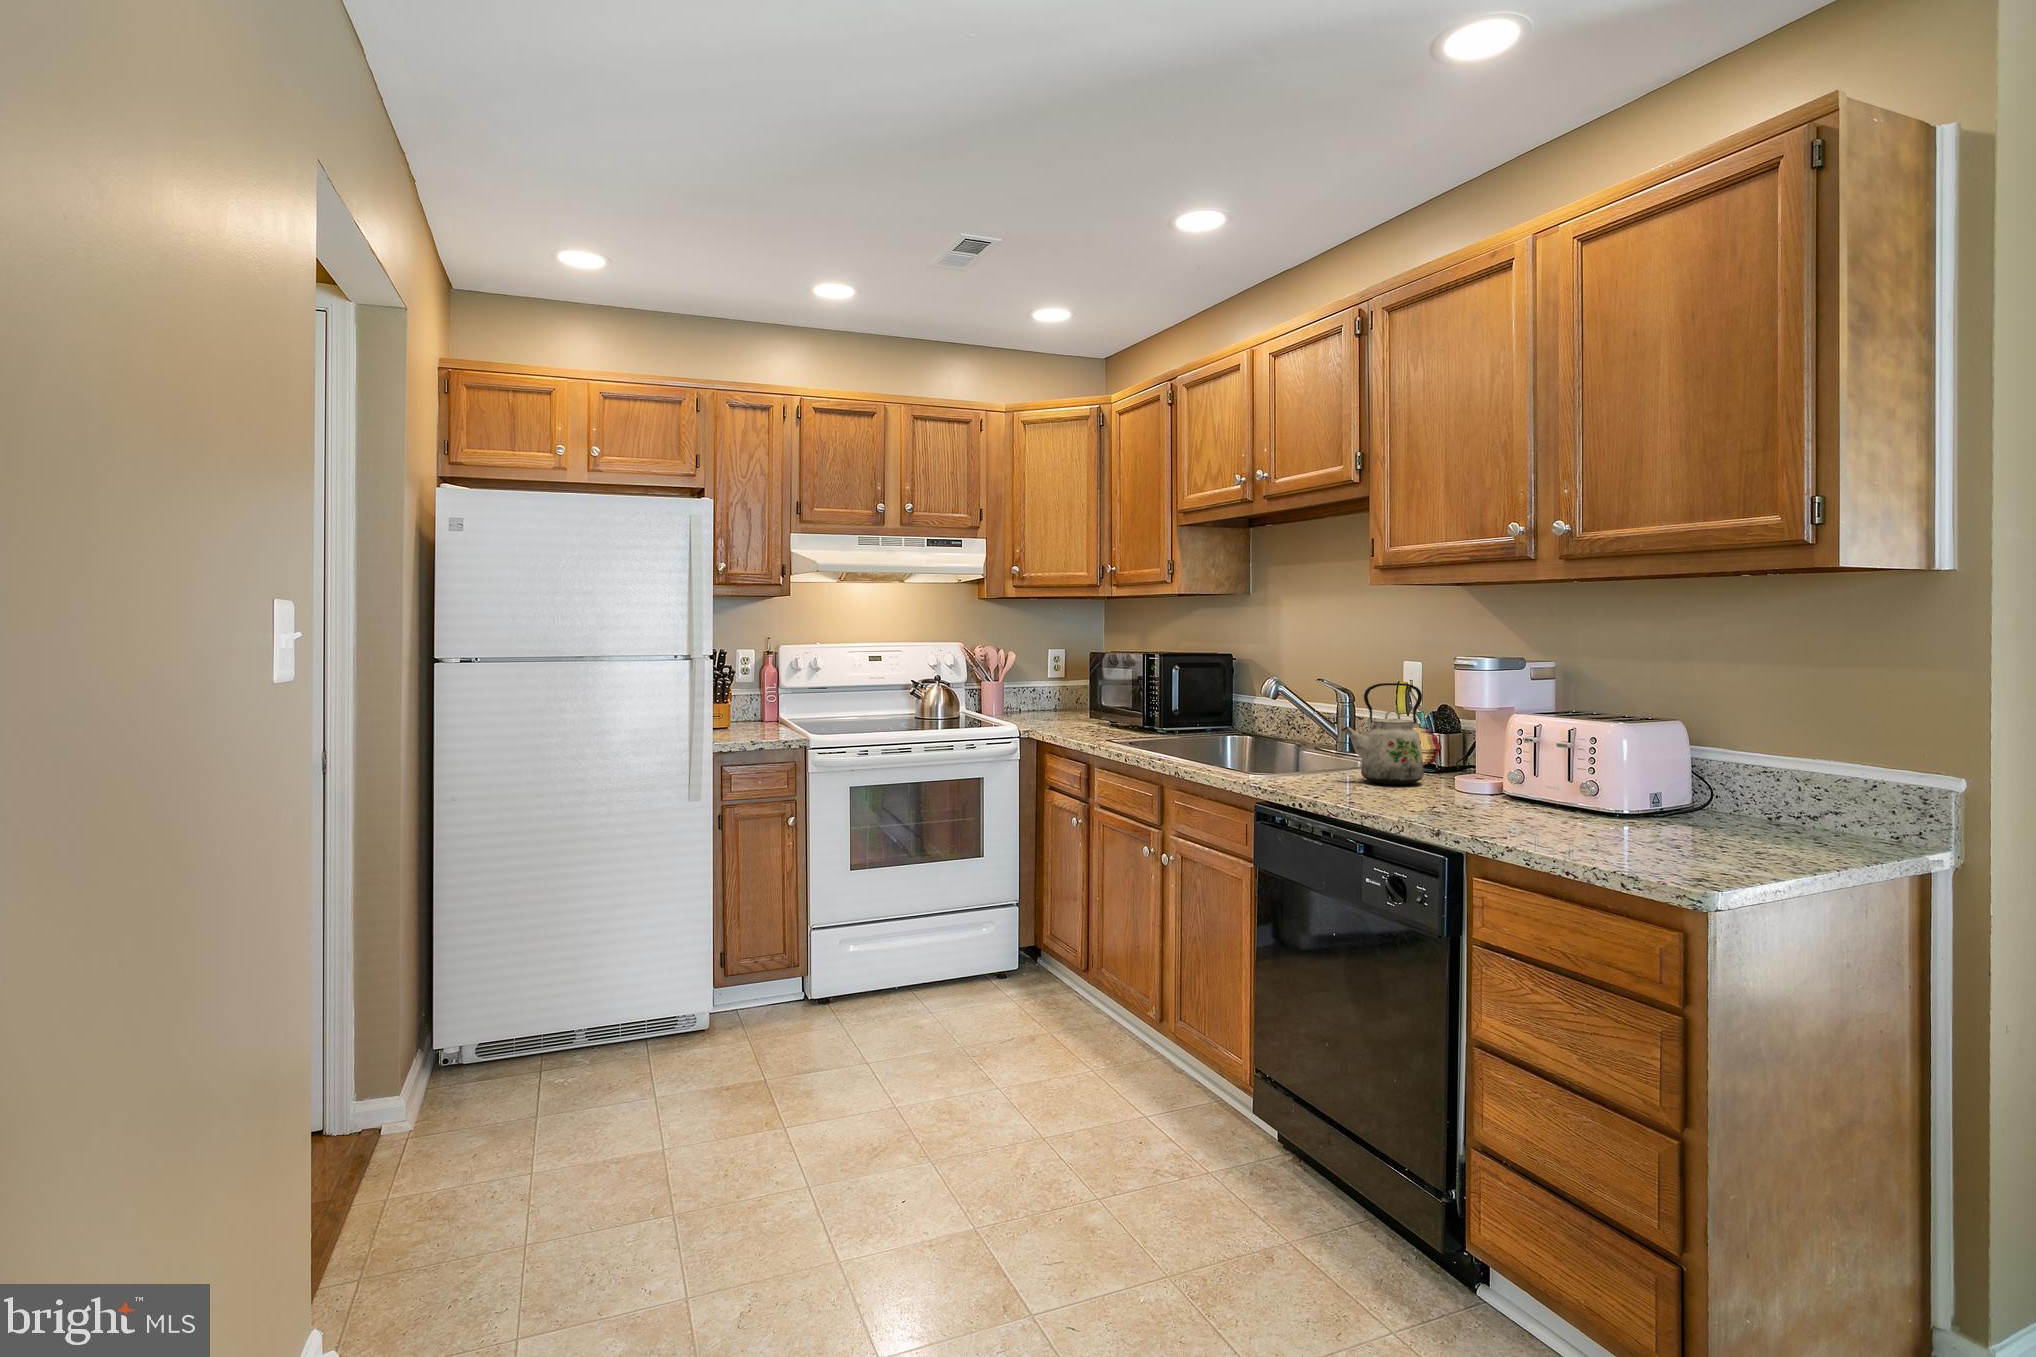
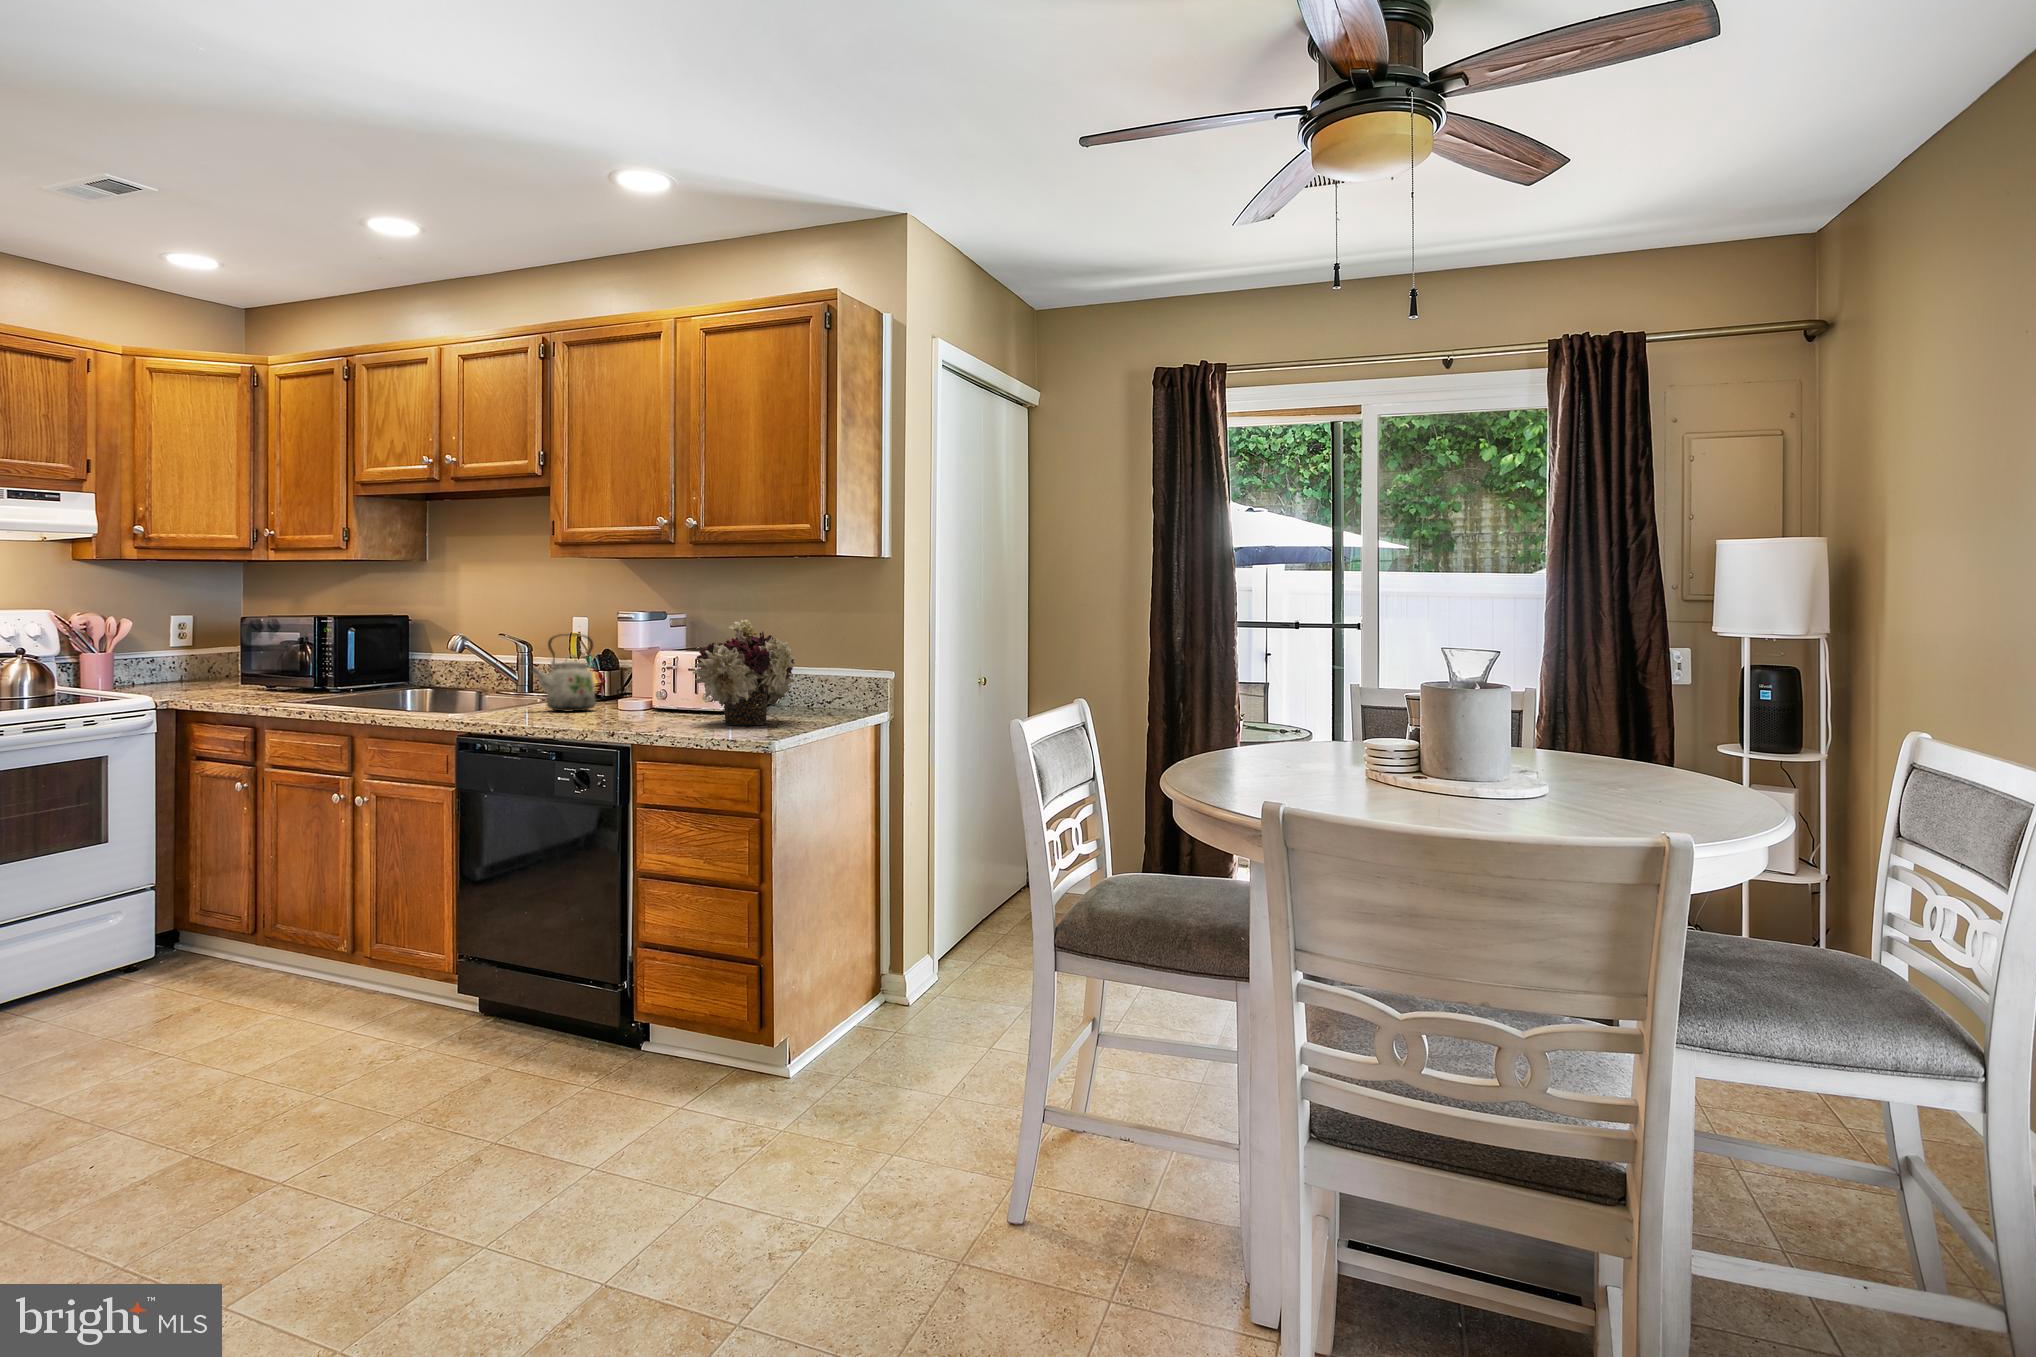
flower arrangement: none [1562,676,1747,848] -> present [693,620,795,725]

